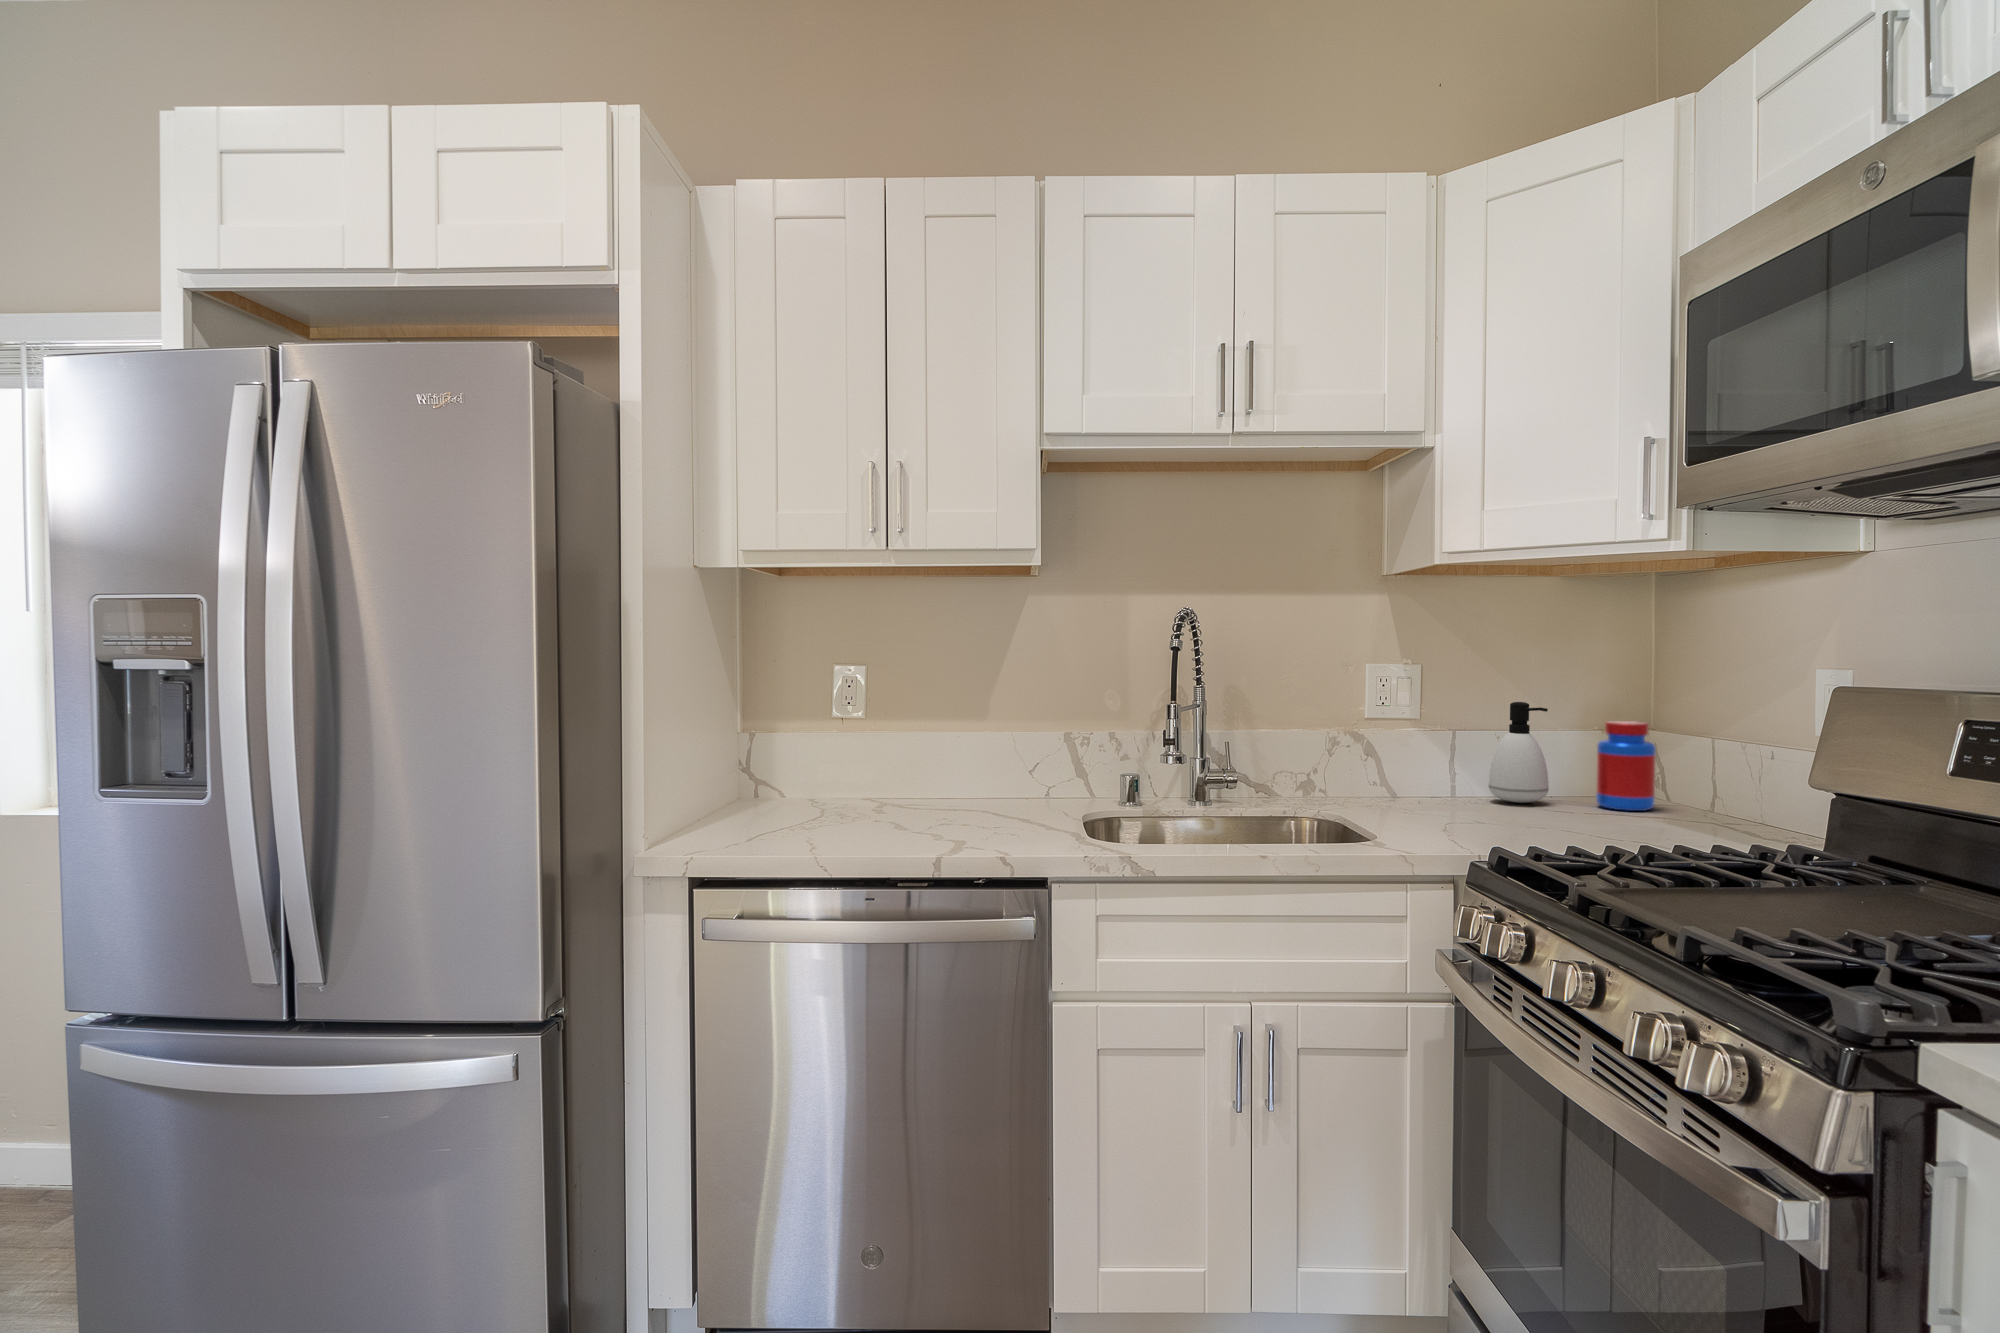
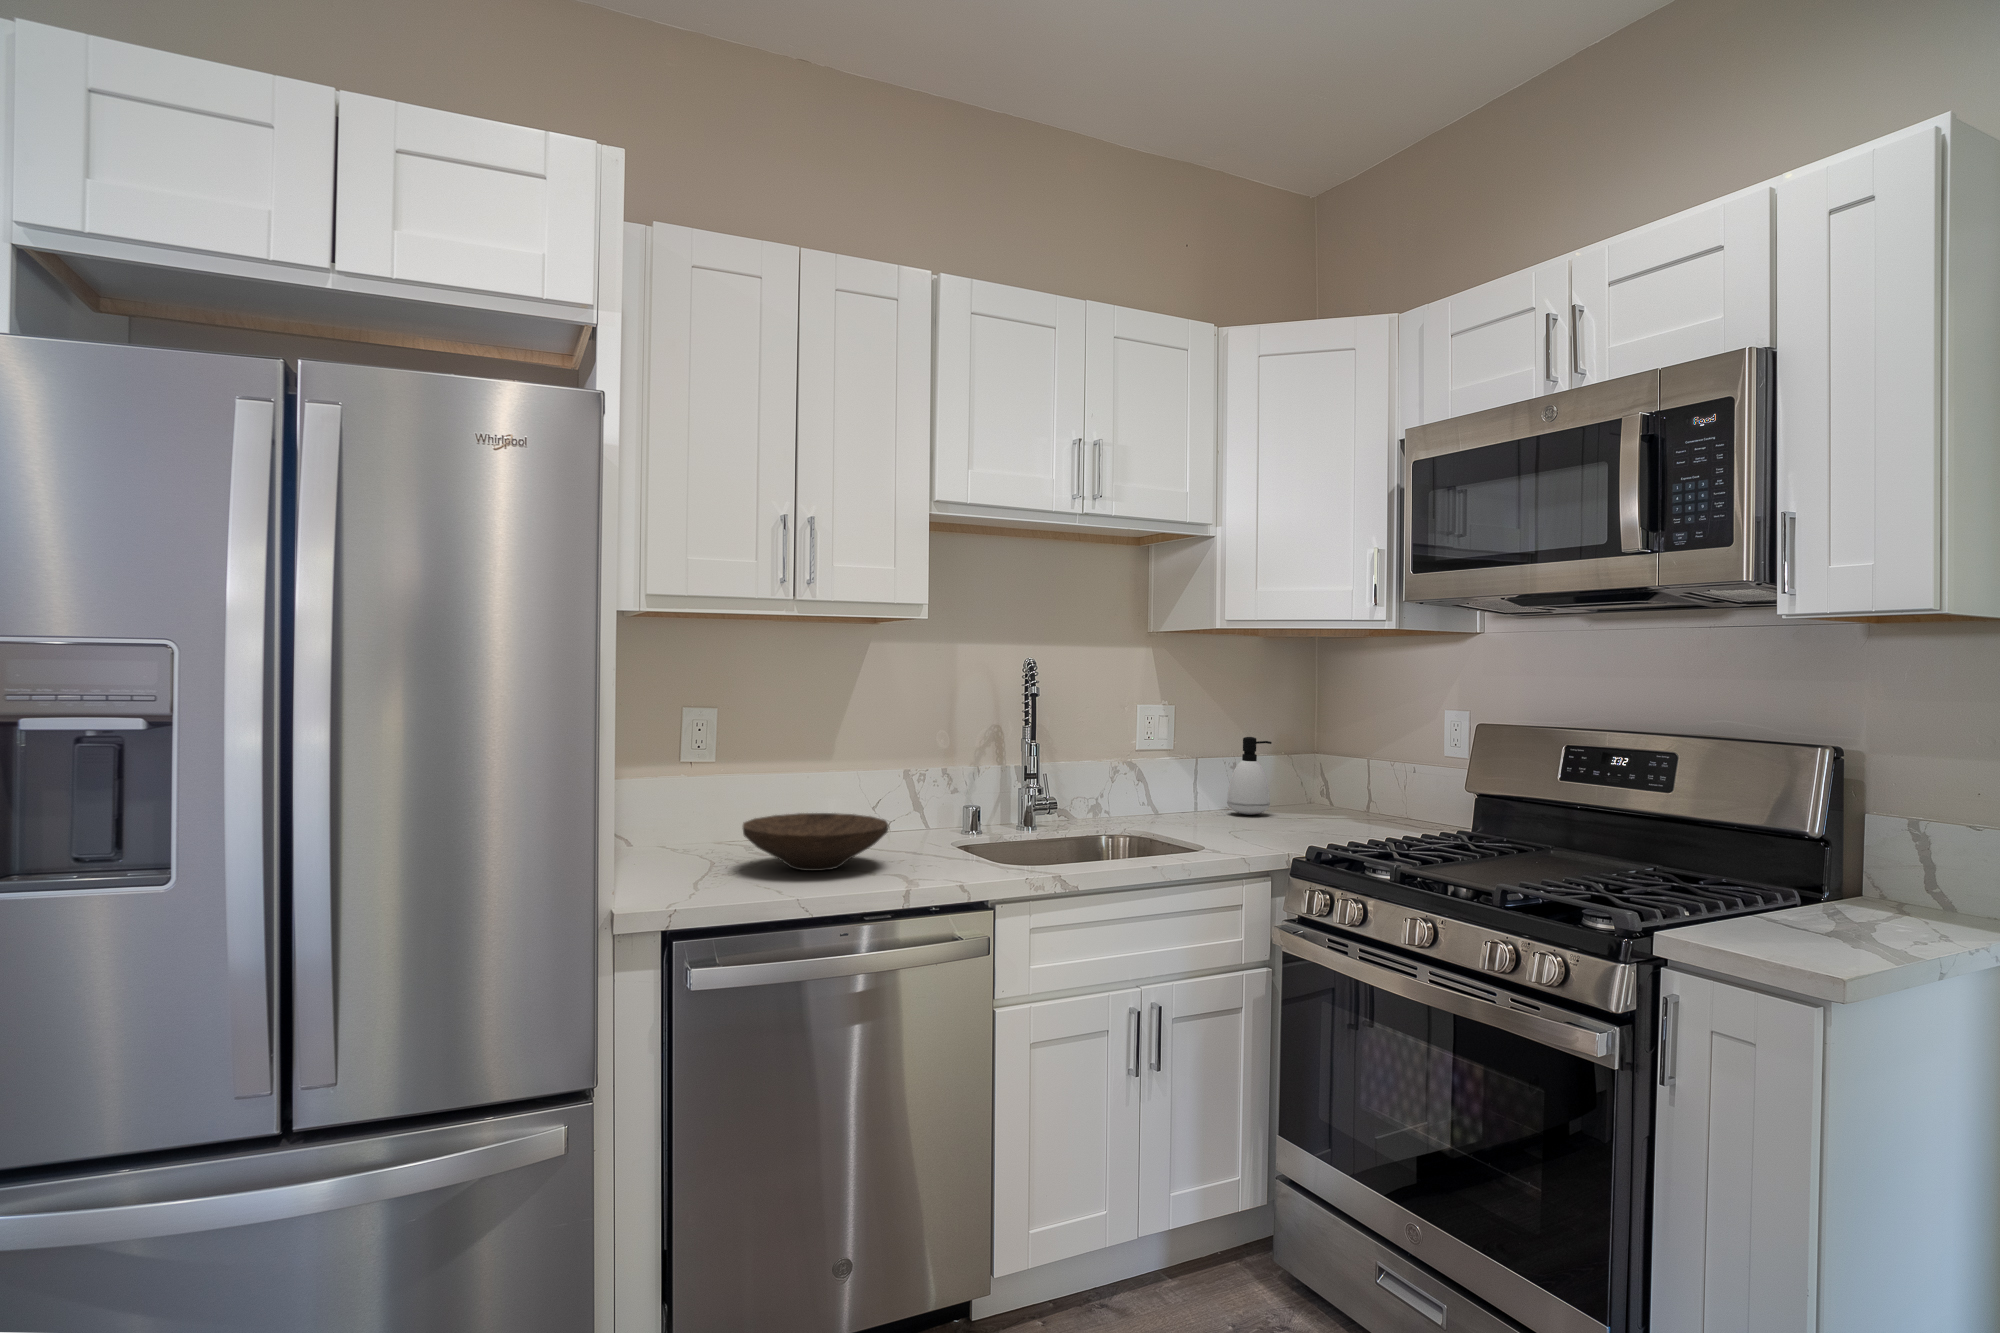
jar: present [1596,721,1656,811] -> none [1300,750,1340,816]
wooden bowl: none [817,774,971,835] -> present [743,813,888,871]

